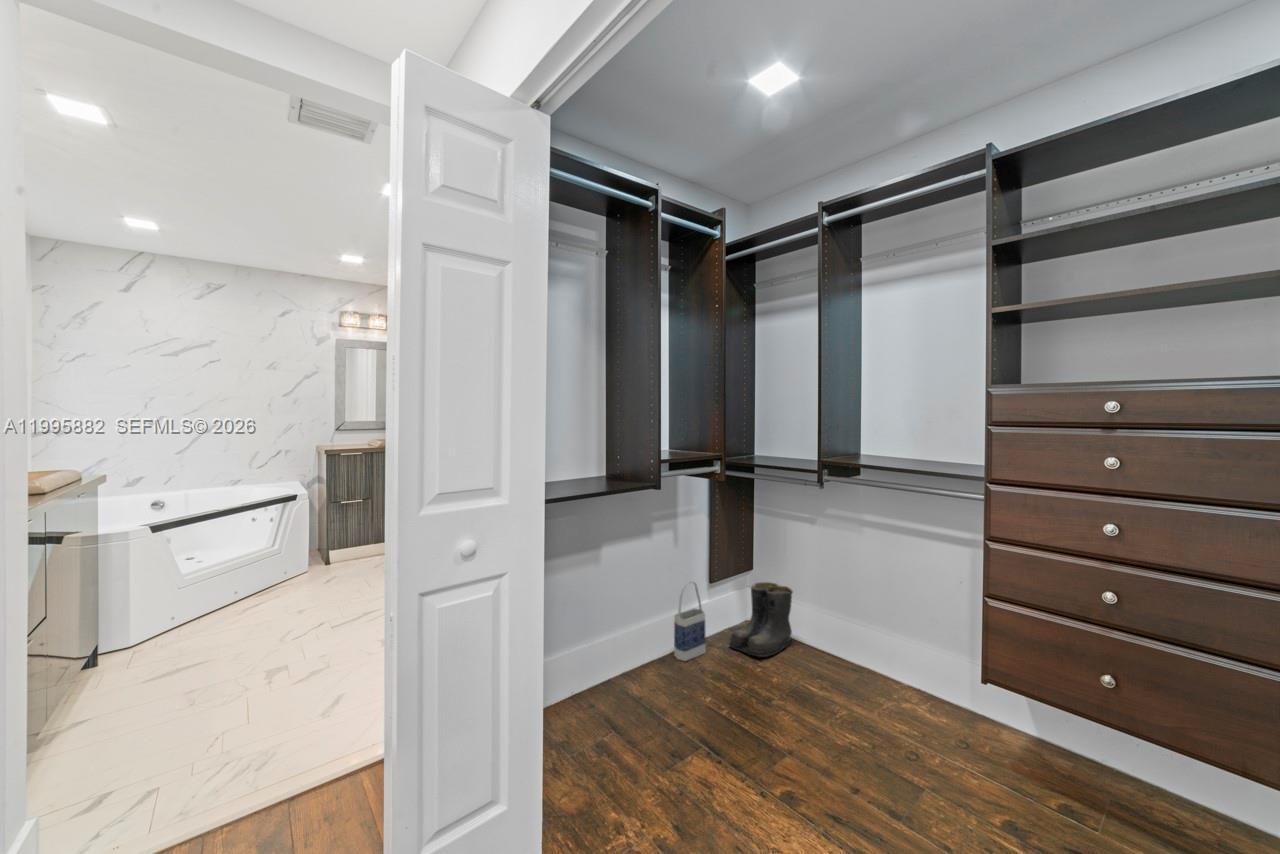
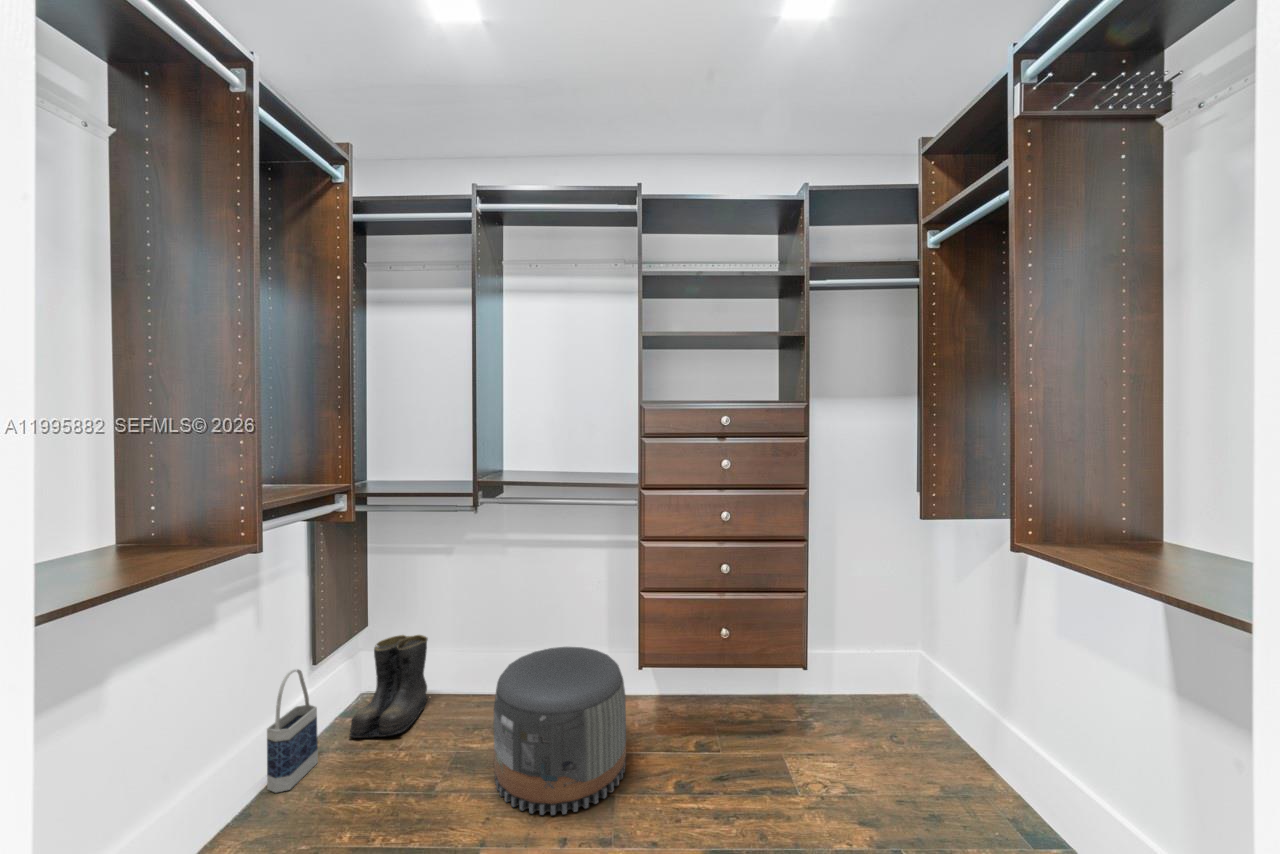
pouf: none [816,627,957,786] -> present [494,647,626,815]

